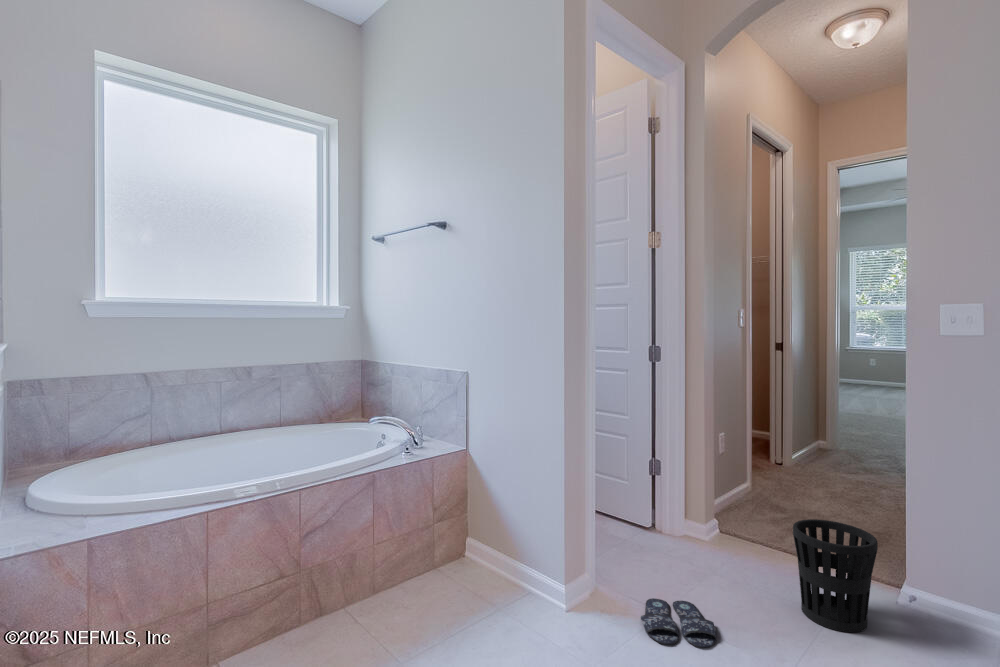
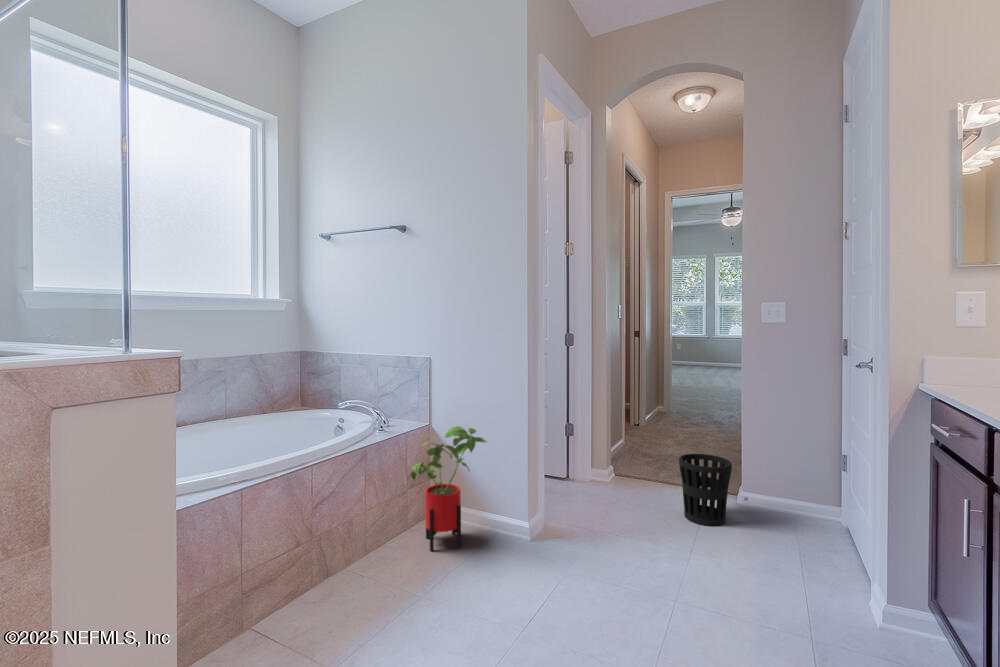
house plant: none [418,456,512,603] -> present [411,426,487,551]
slippers: present [641,598,716,648] -> none [585,523,641,552]

